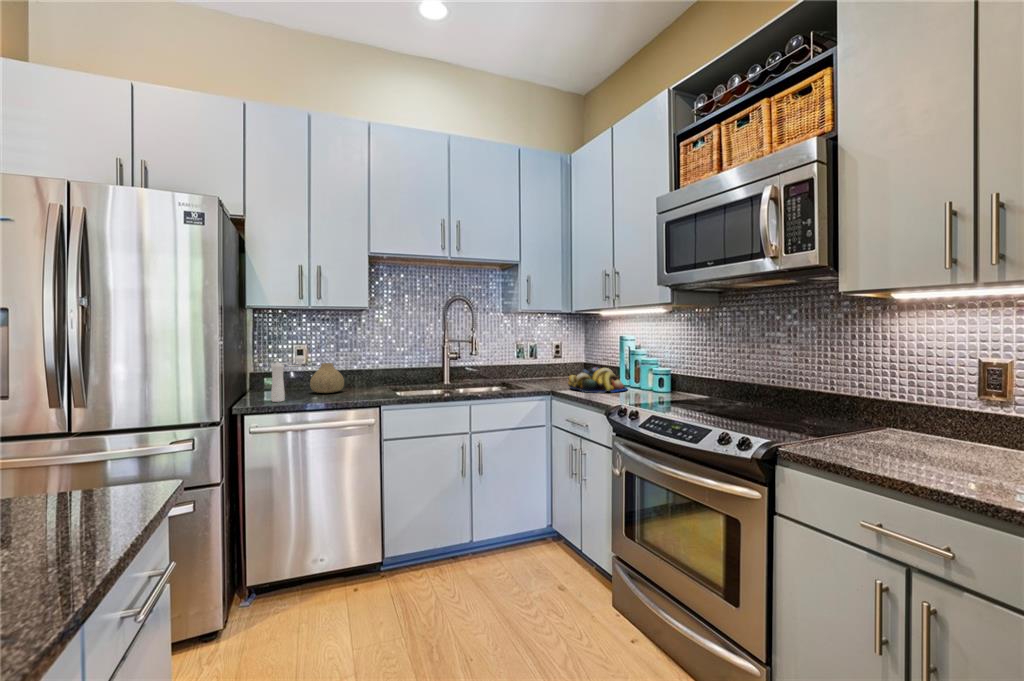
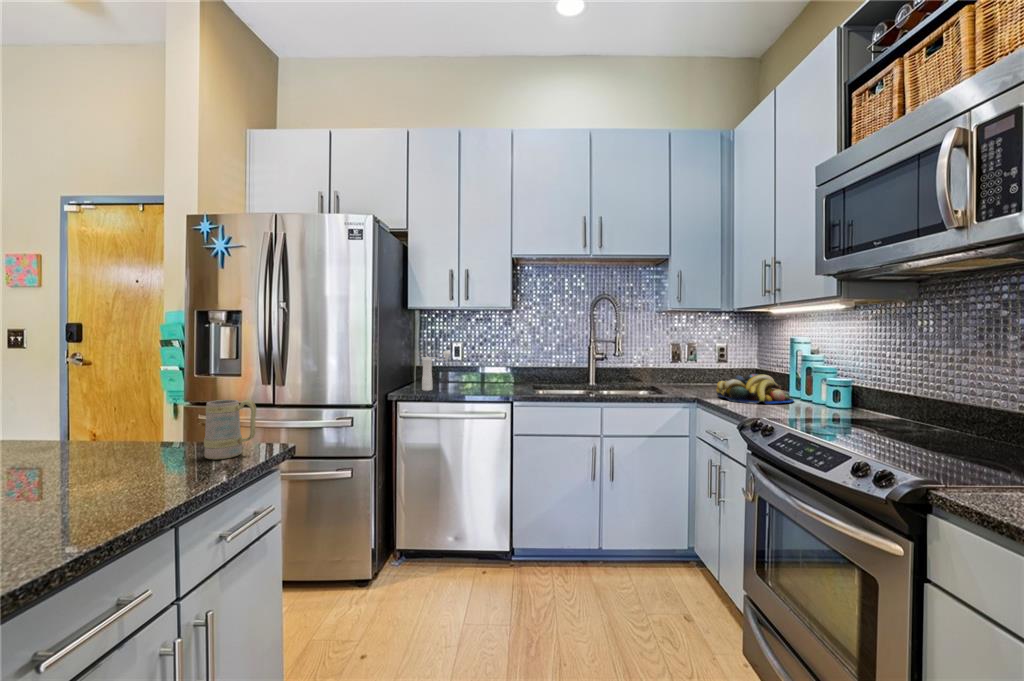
vase: present [310,363,344,393] -> none [459,359,488,386]
mug: none [52,431,137,520] -> present [204,400,256,459]

